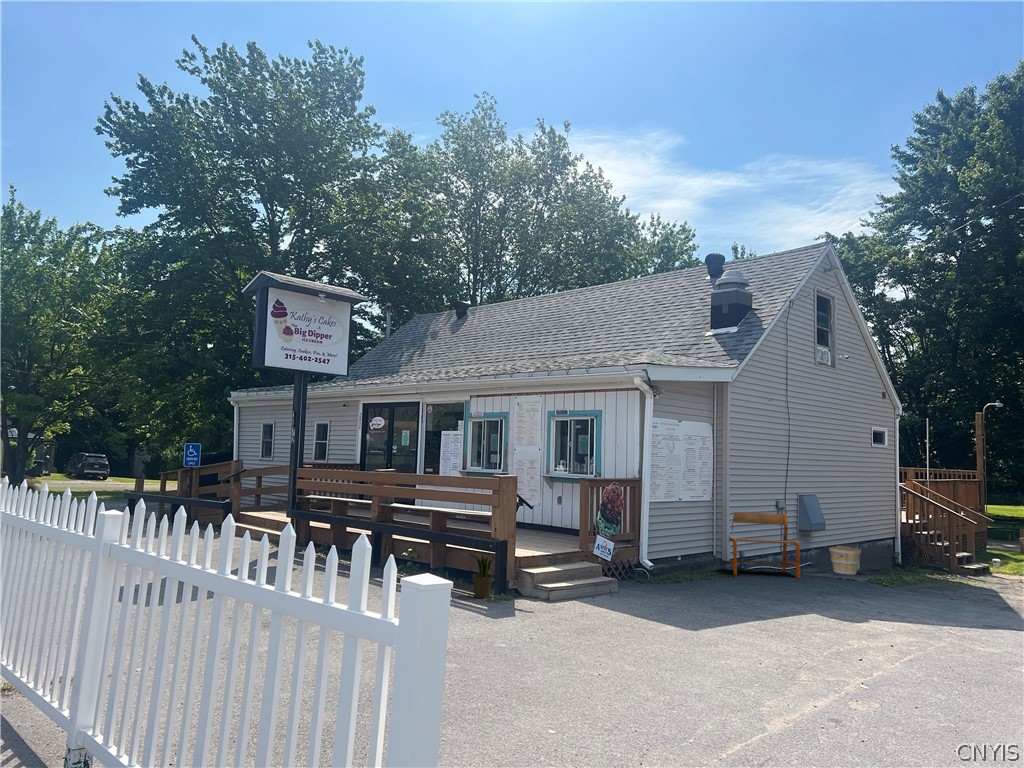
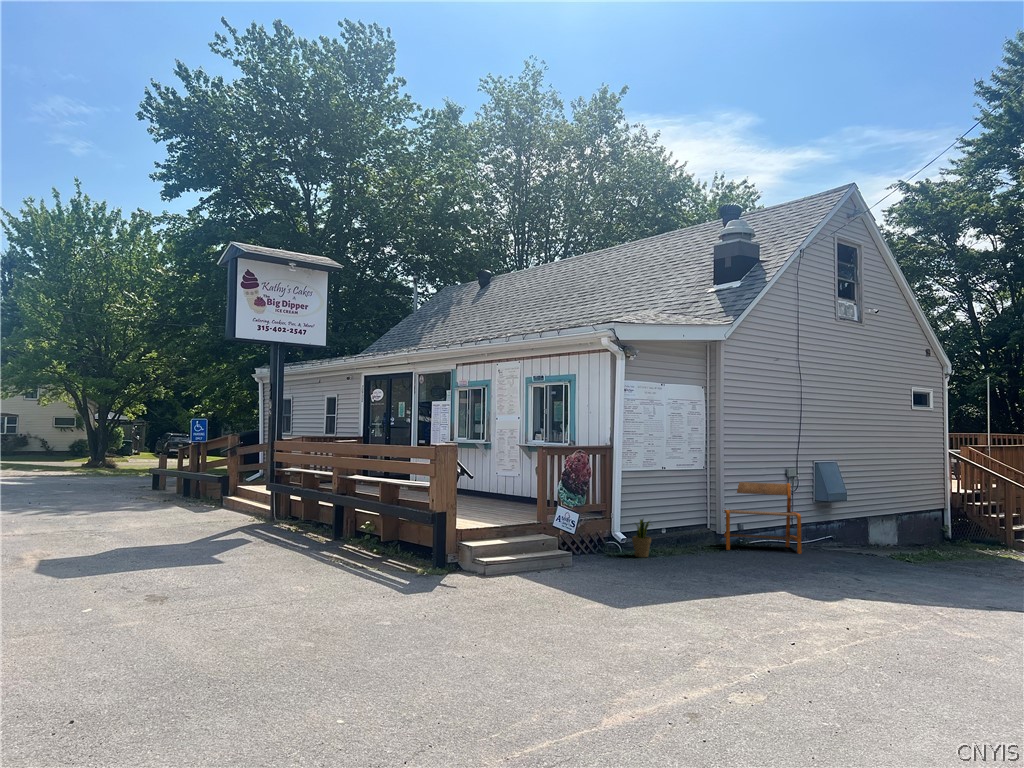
wooden bucket: present [829,546,861,575] -> none [853,519,889,550]
potted plant: present [472,555,493,598] -> present [632,519,651,557]

